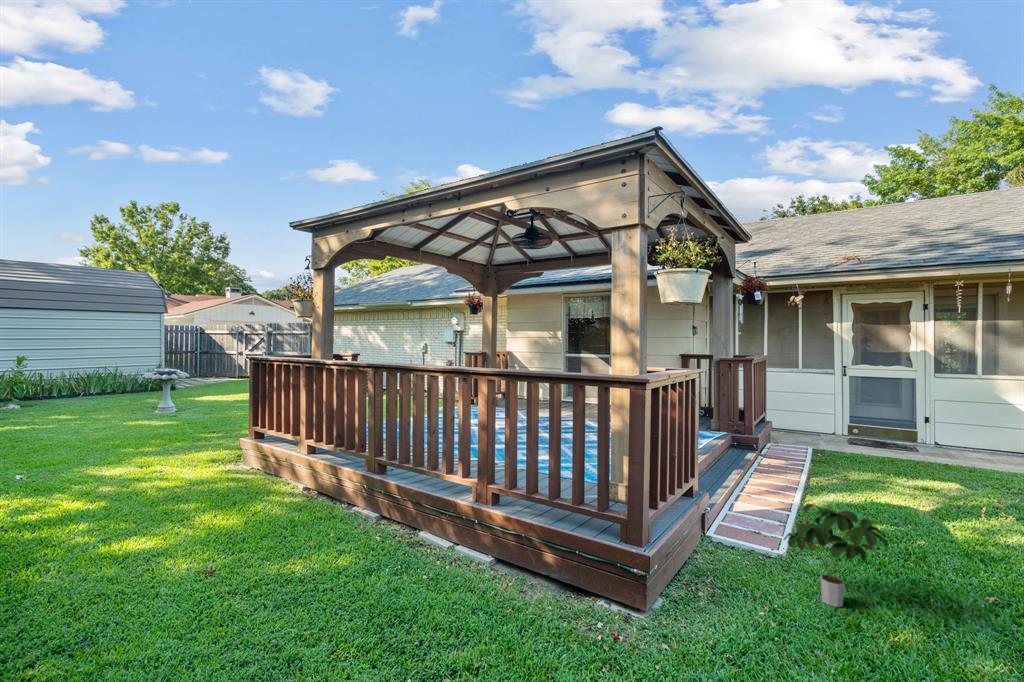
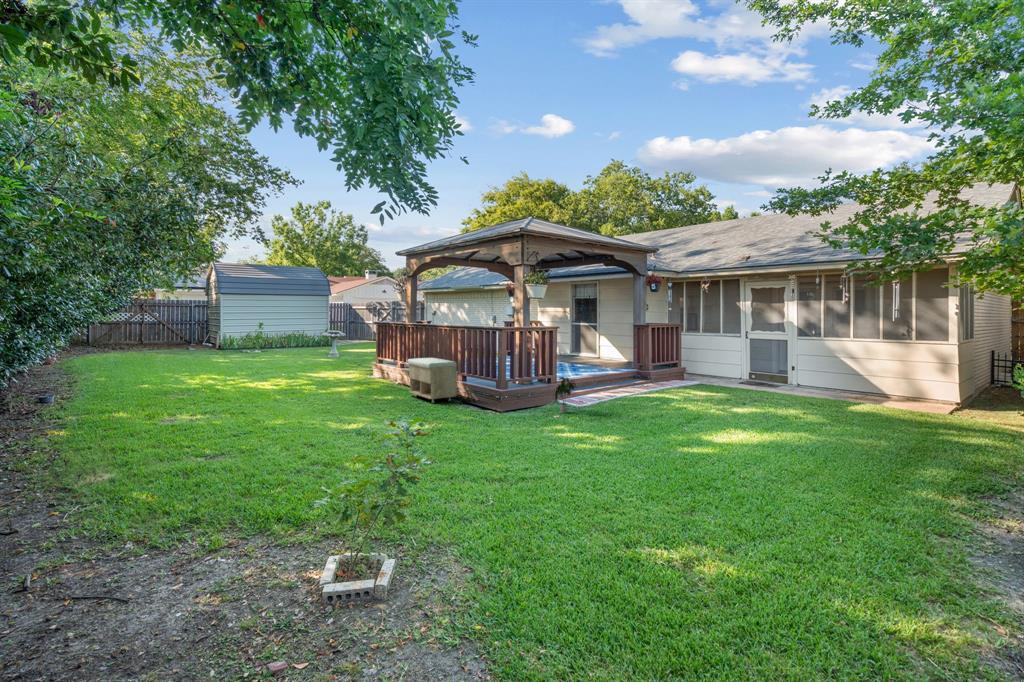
storage bench: none [359,445,501,586] -> present [408,358,457,402]

